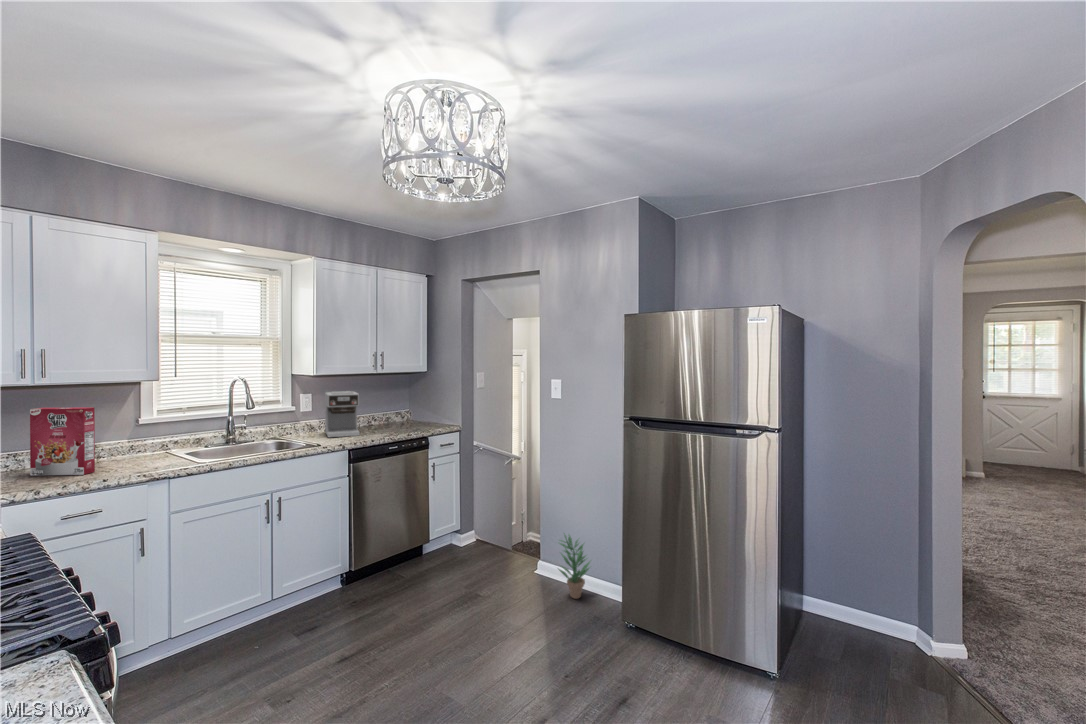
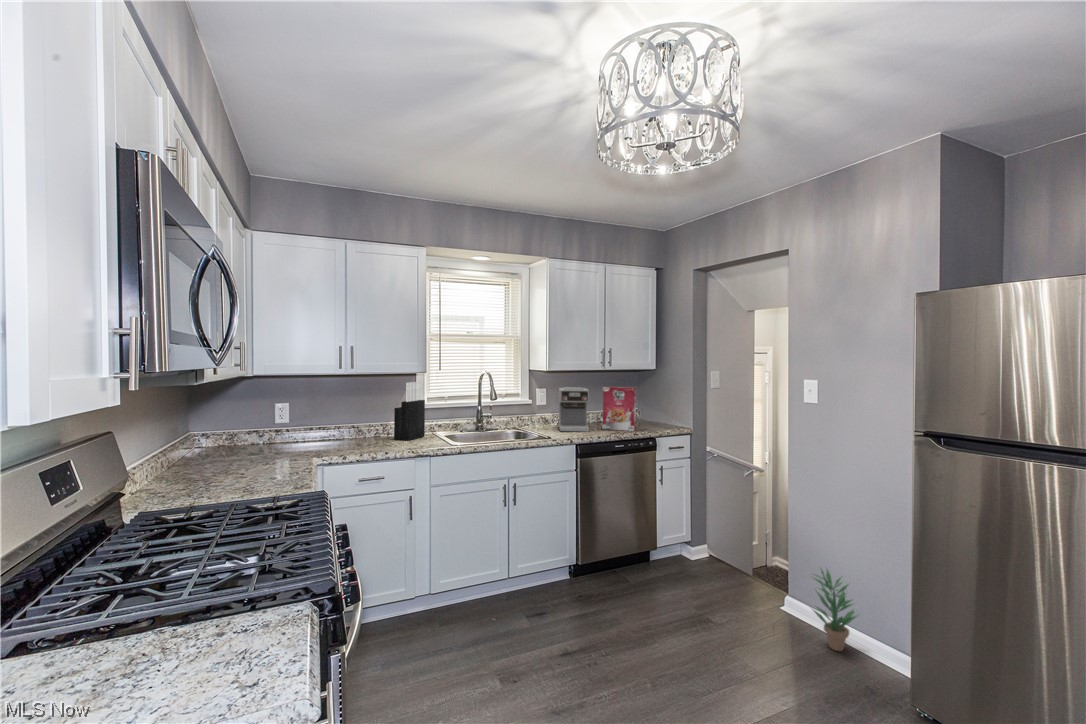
knife block: none [113,392,157,463] -> present [394,382,425,440]
cereal box: present [30,407,95,476] -> present [603,387,636,431]

